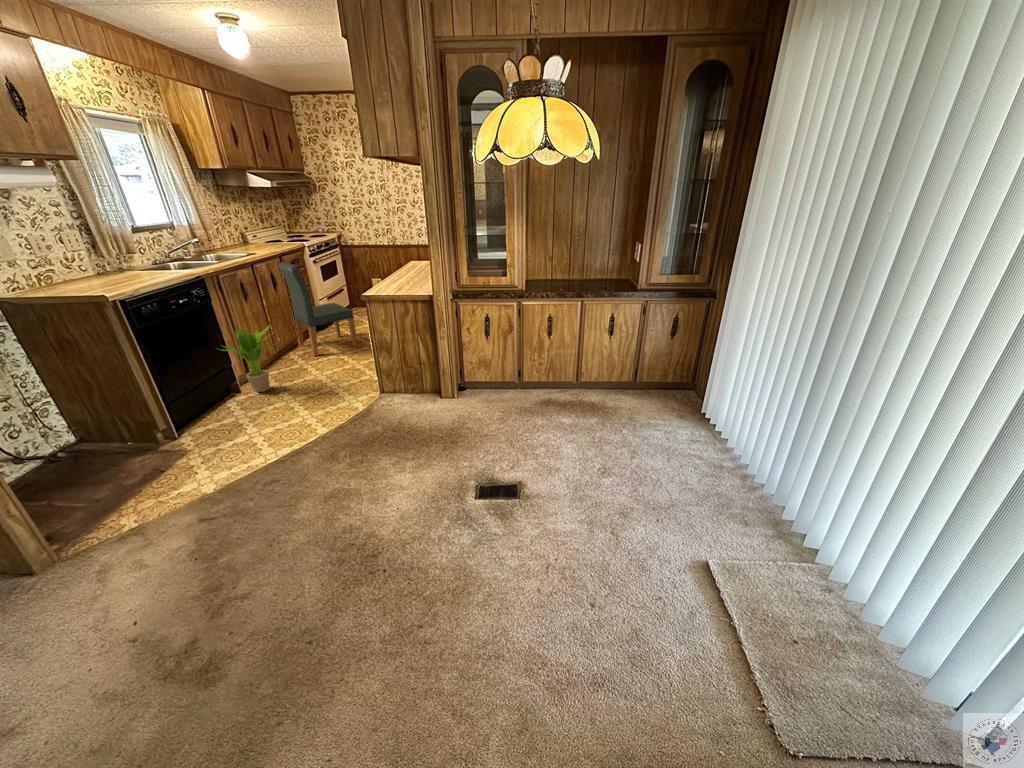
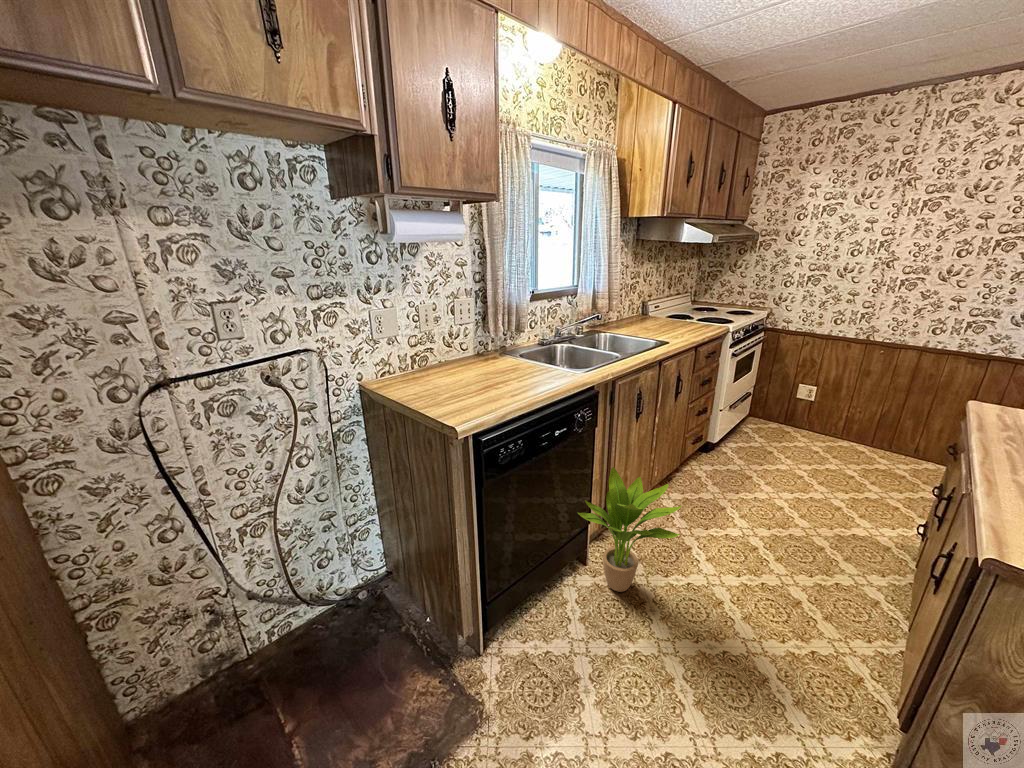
dining chair: present [279,262,357,356] -> none [674,354,798,521]

